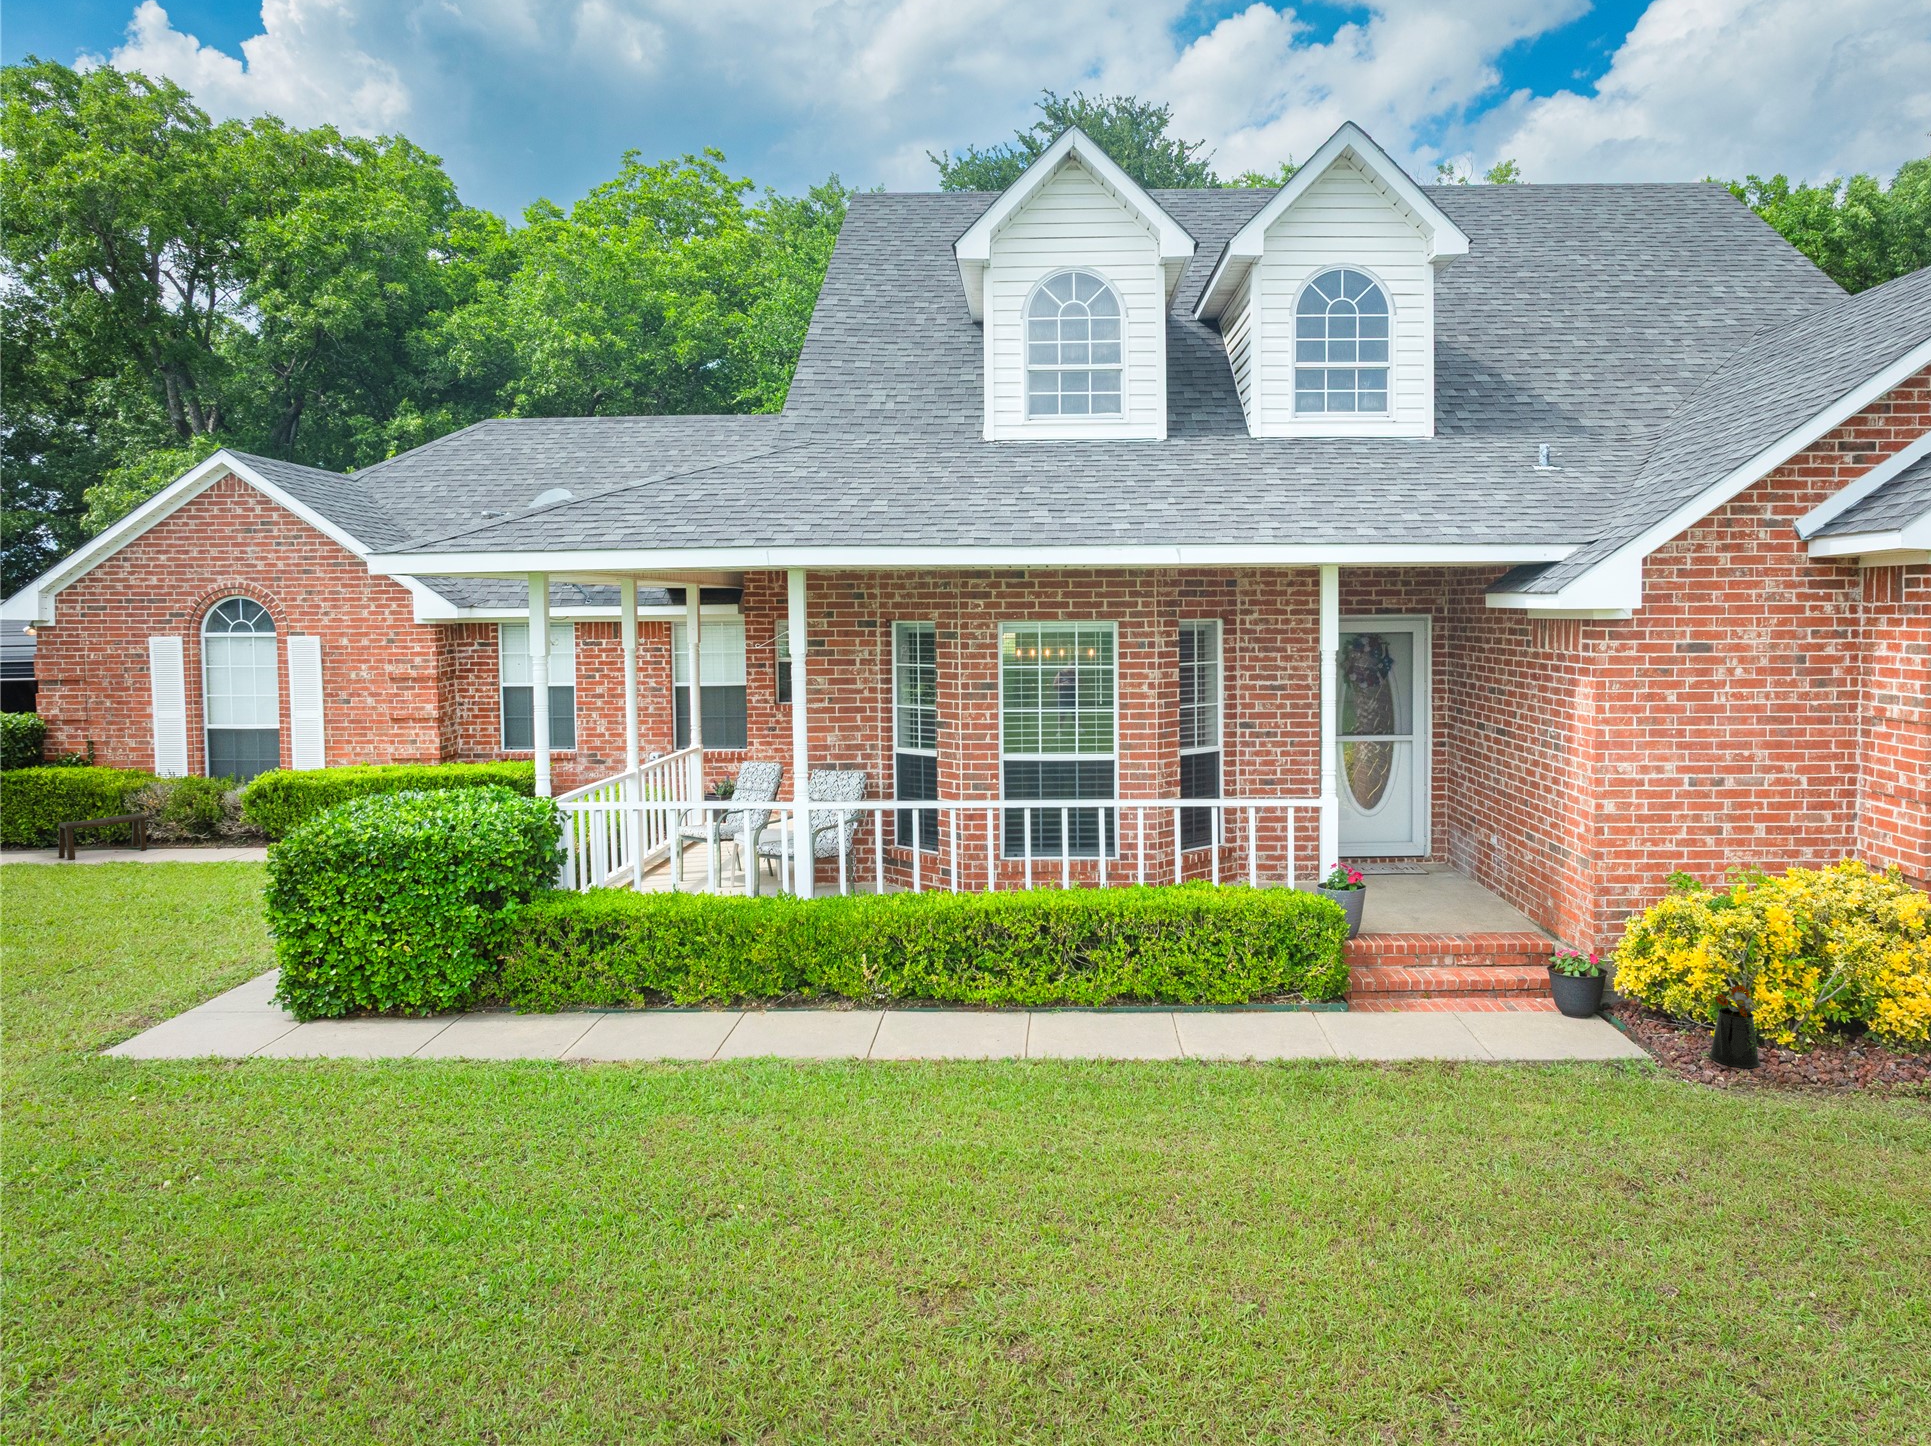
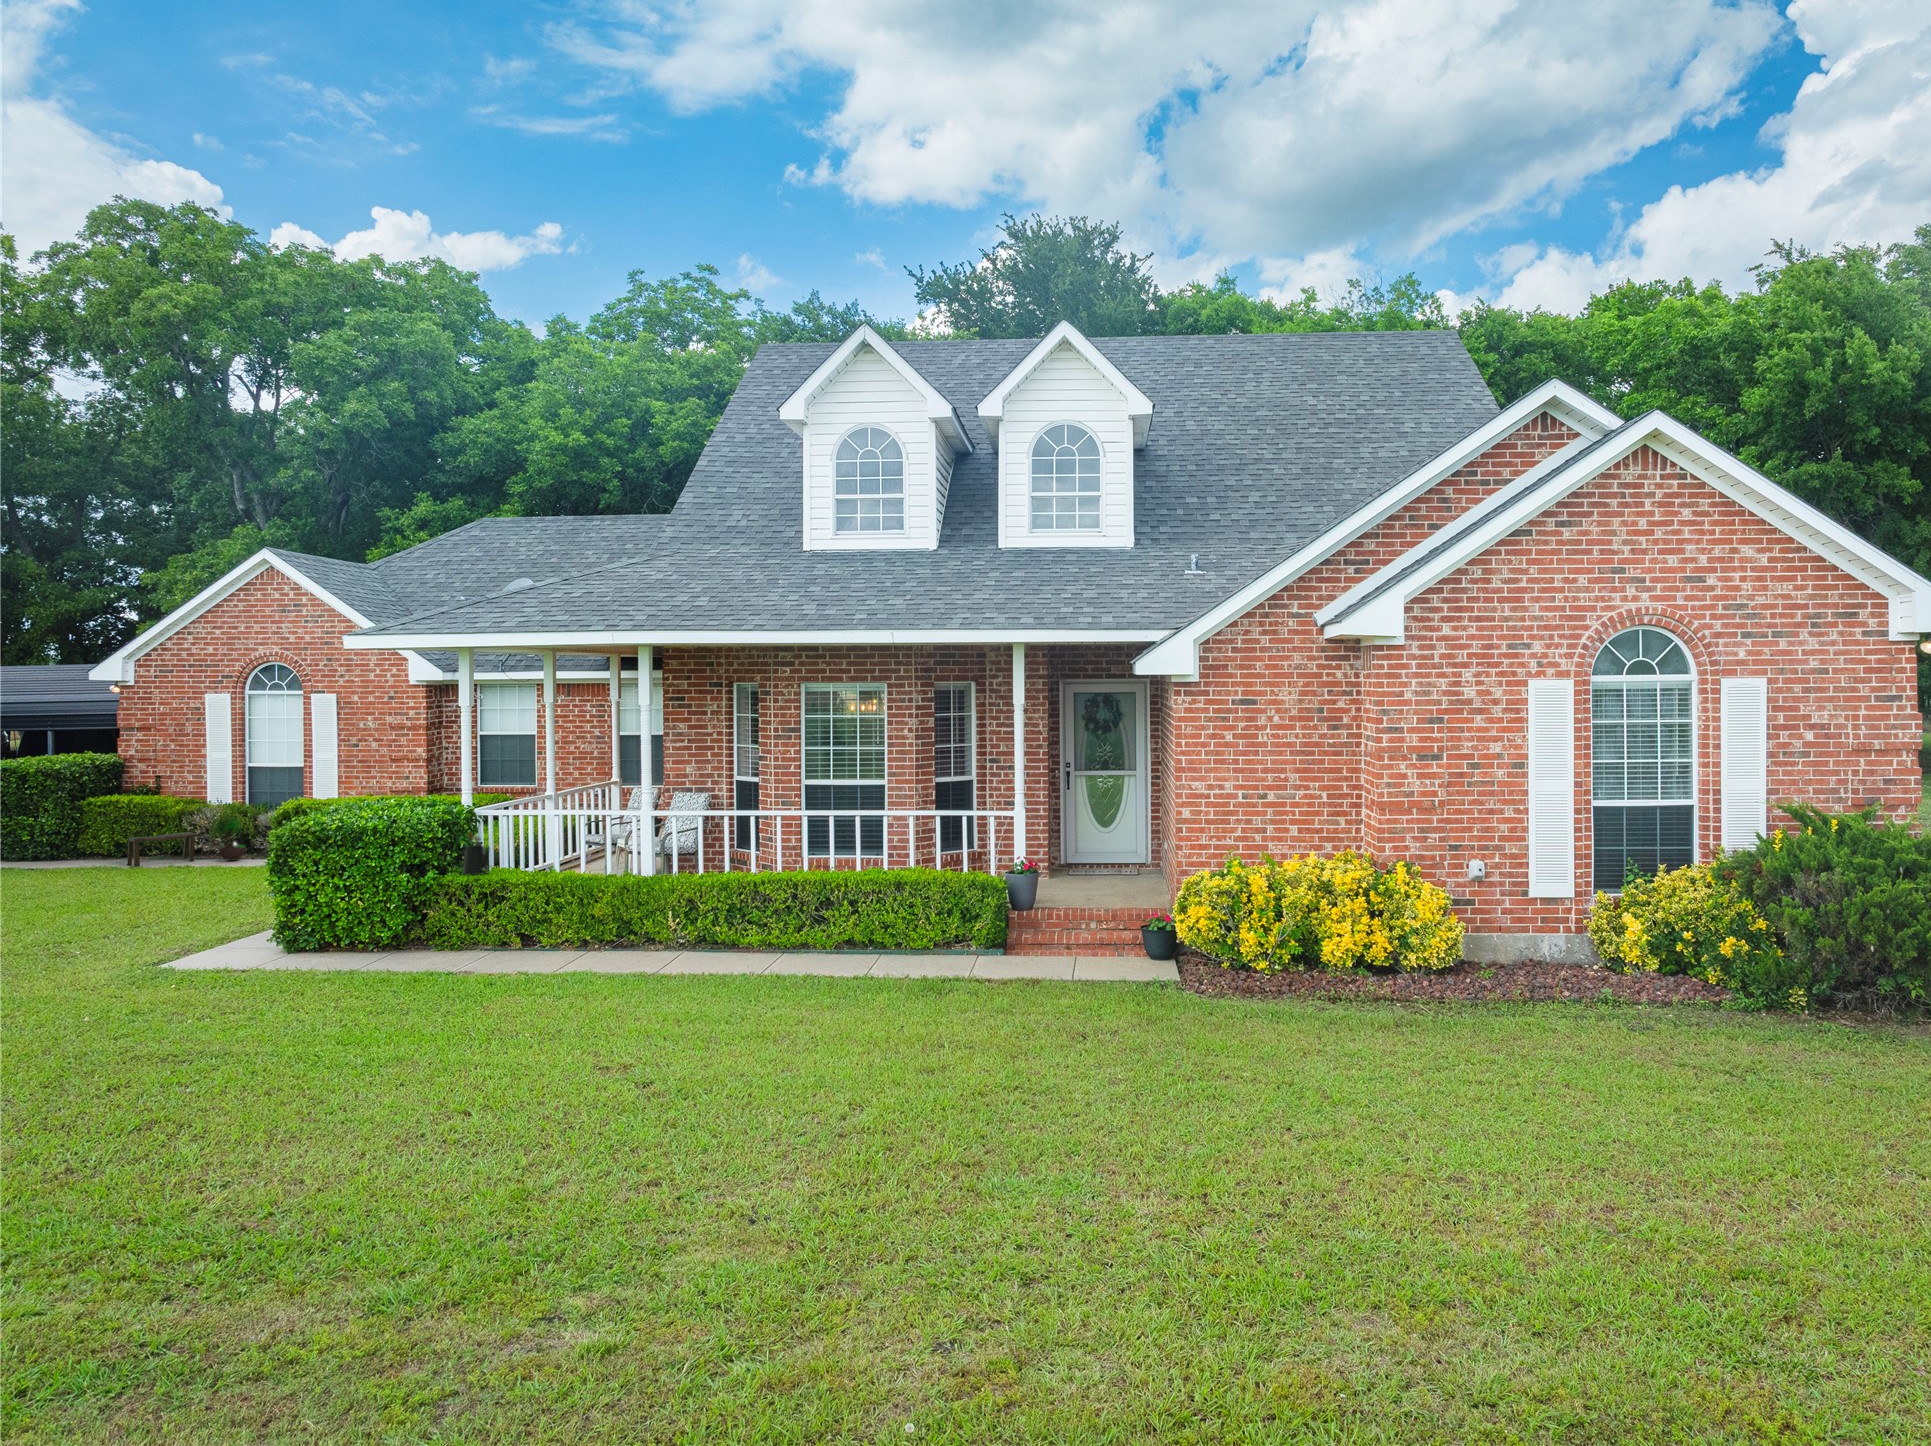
potted tree: none [163,790,213,850] -> present [212,818,245,861]
watering can: present [1709,985,1760,1068] -> present [463,834,490,875]

